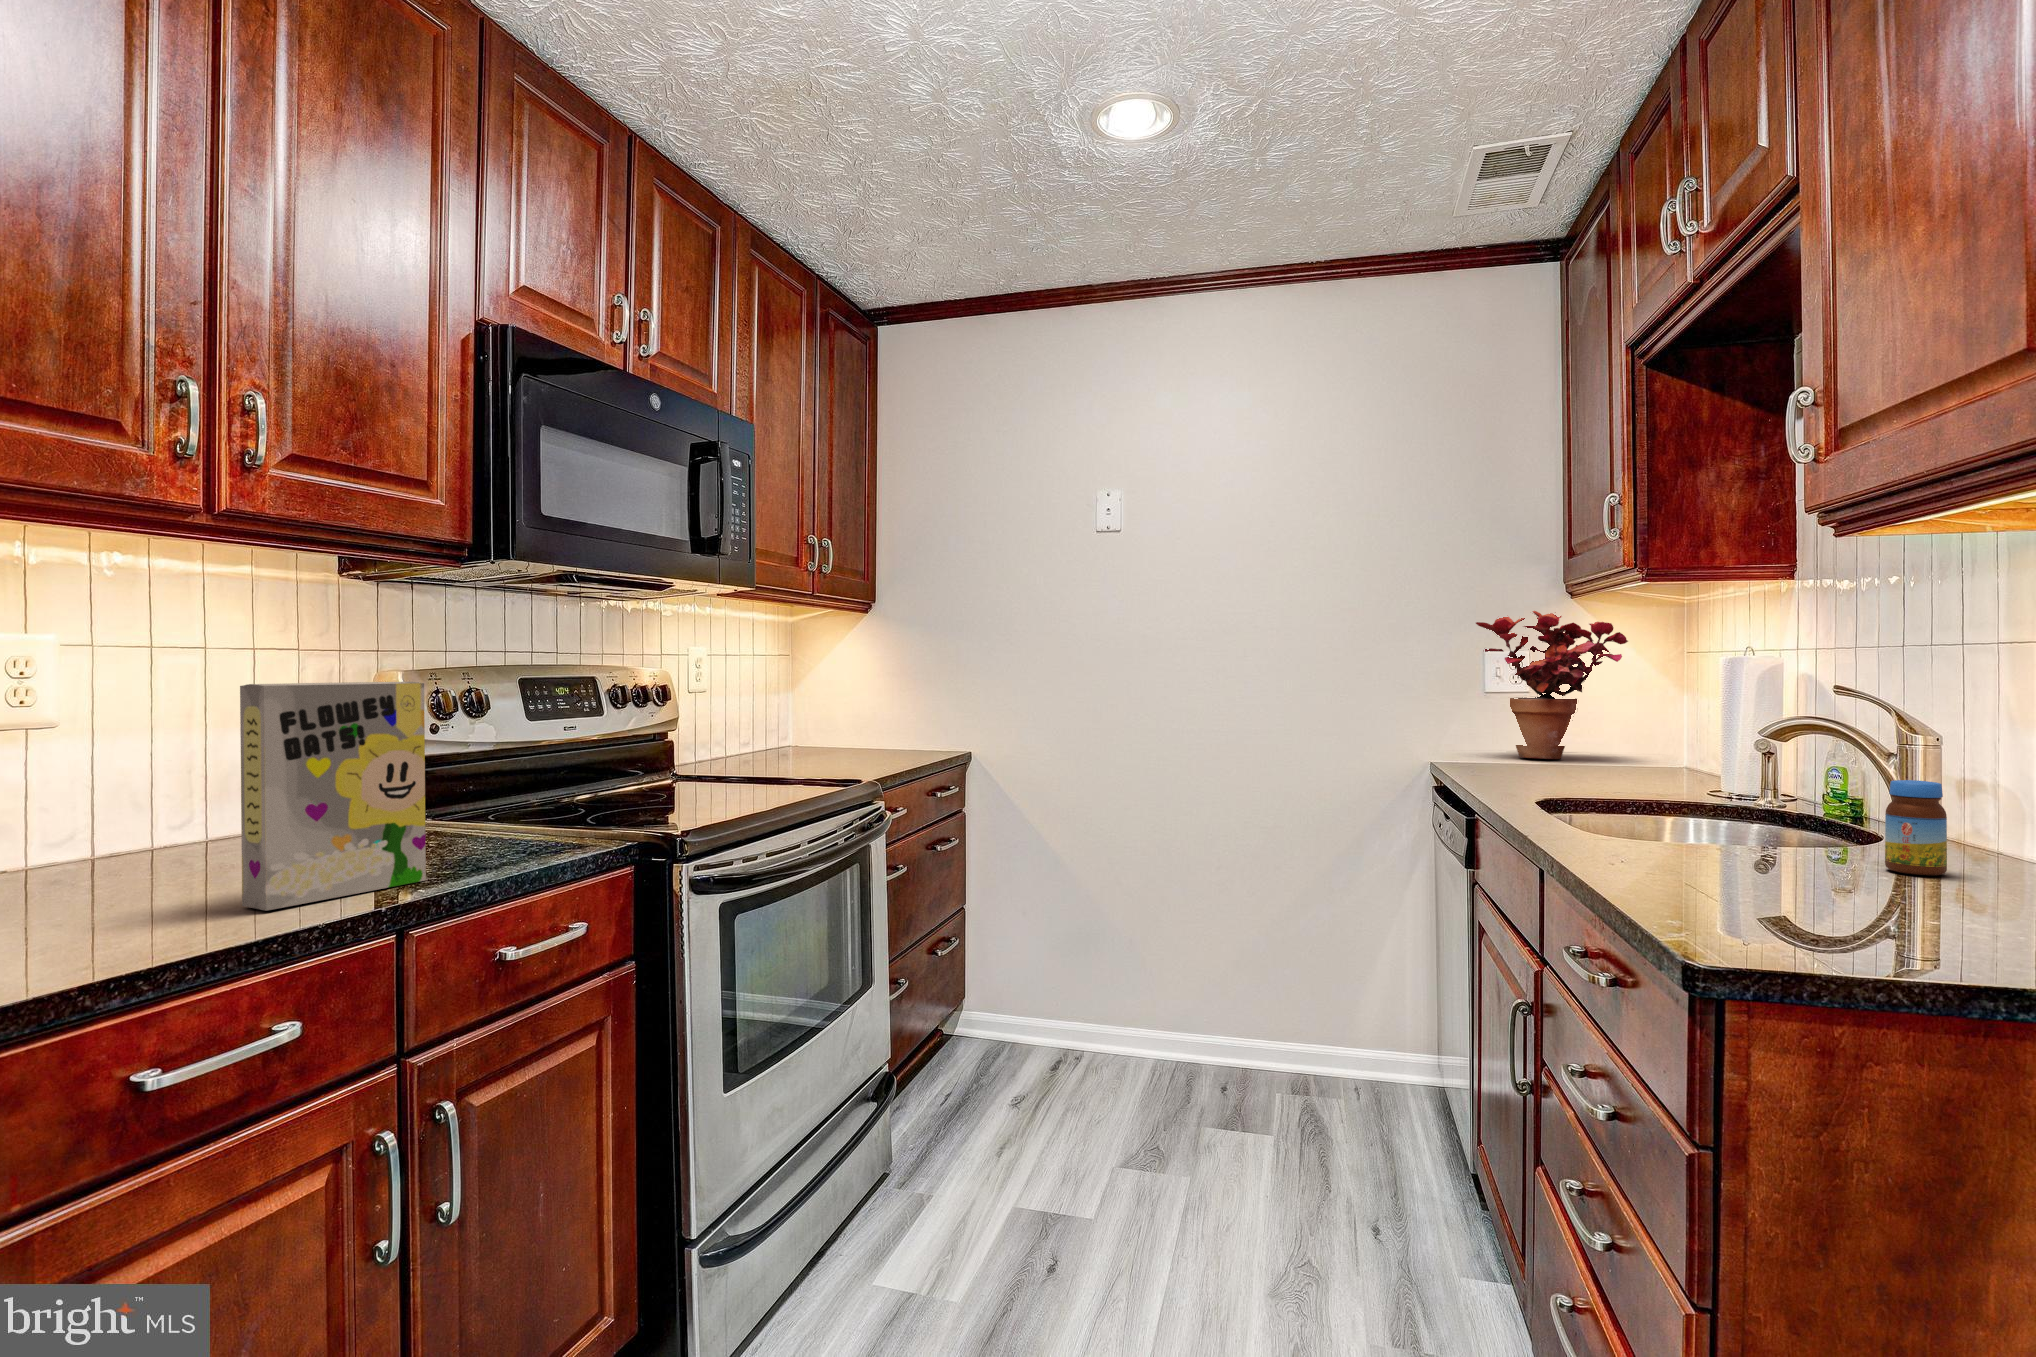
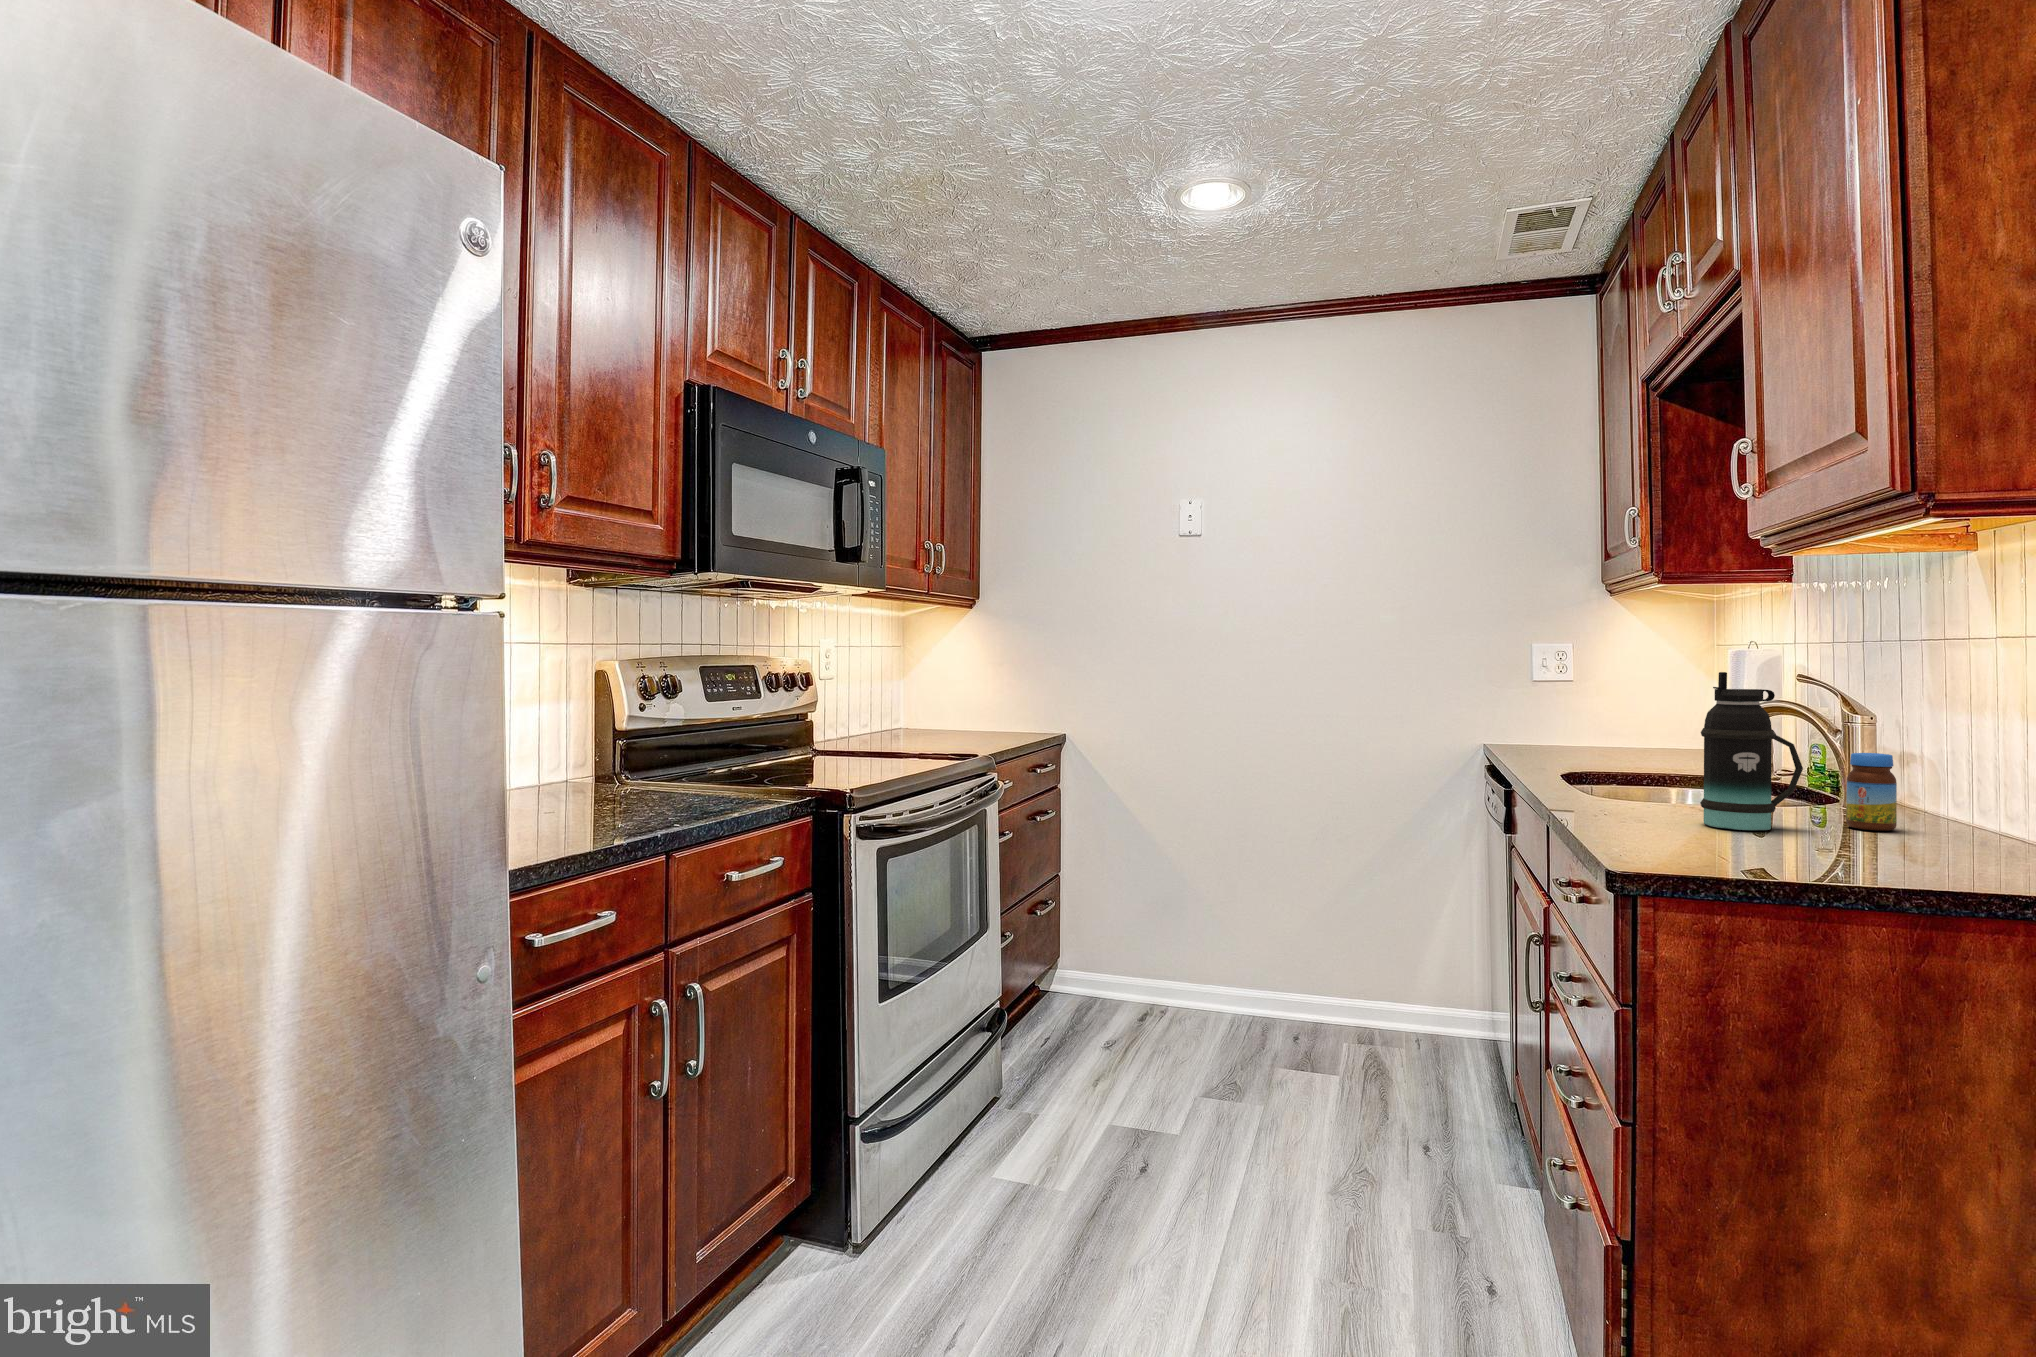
potted plant: present [1476,611,1628,759] -> none [1525,610,1667,745]
cereal box: present [240,682,426,911] -> none [559,668,677,834]
bottle: none [1714,683,1838,877] -> present [1700,672,1803,830]

